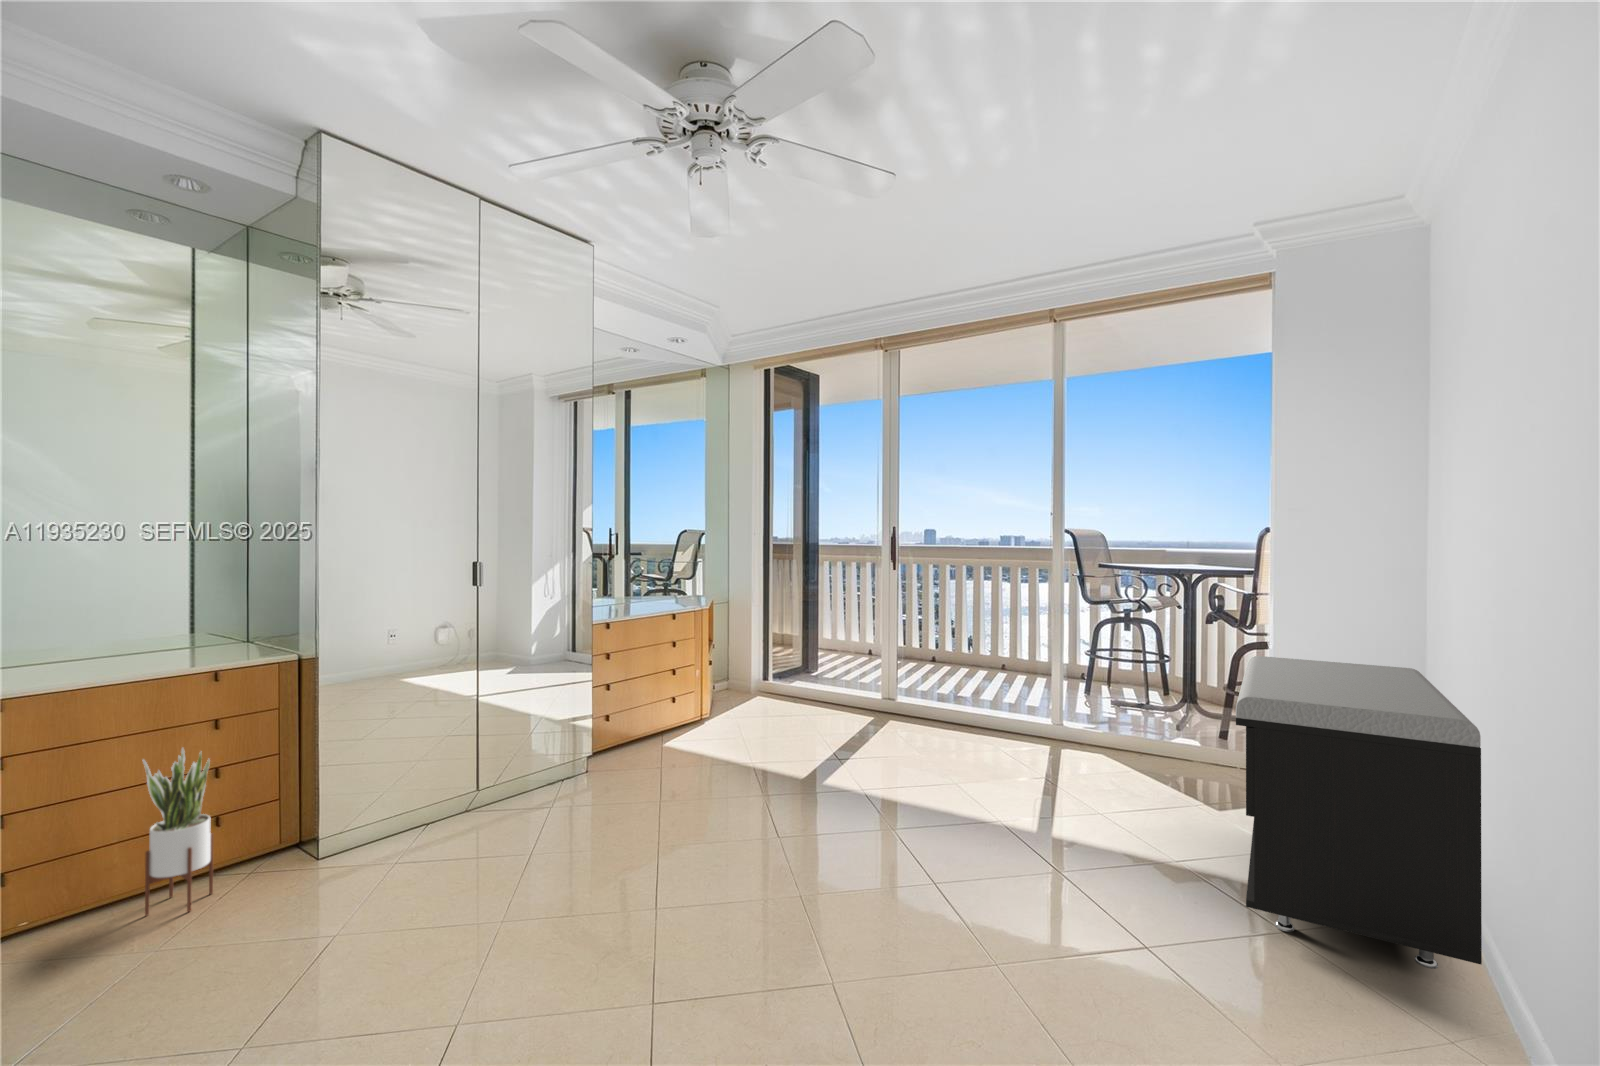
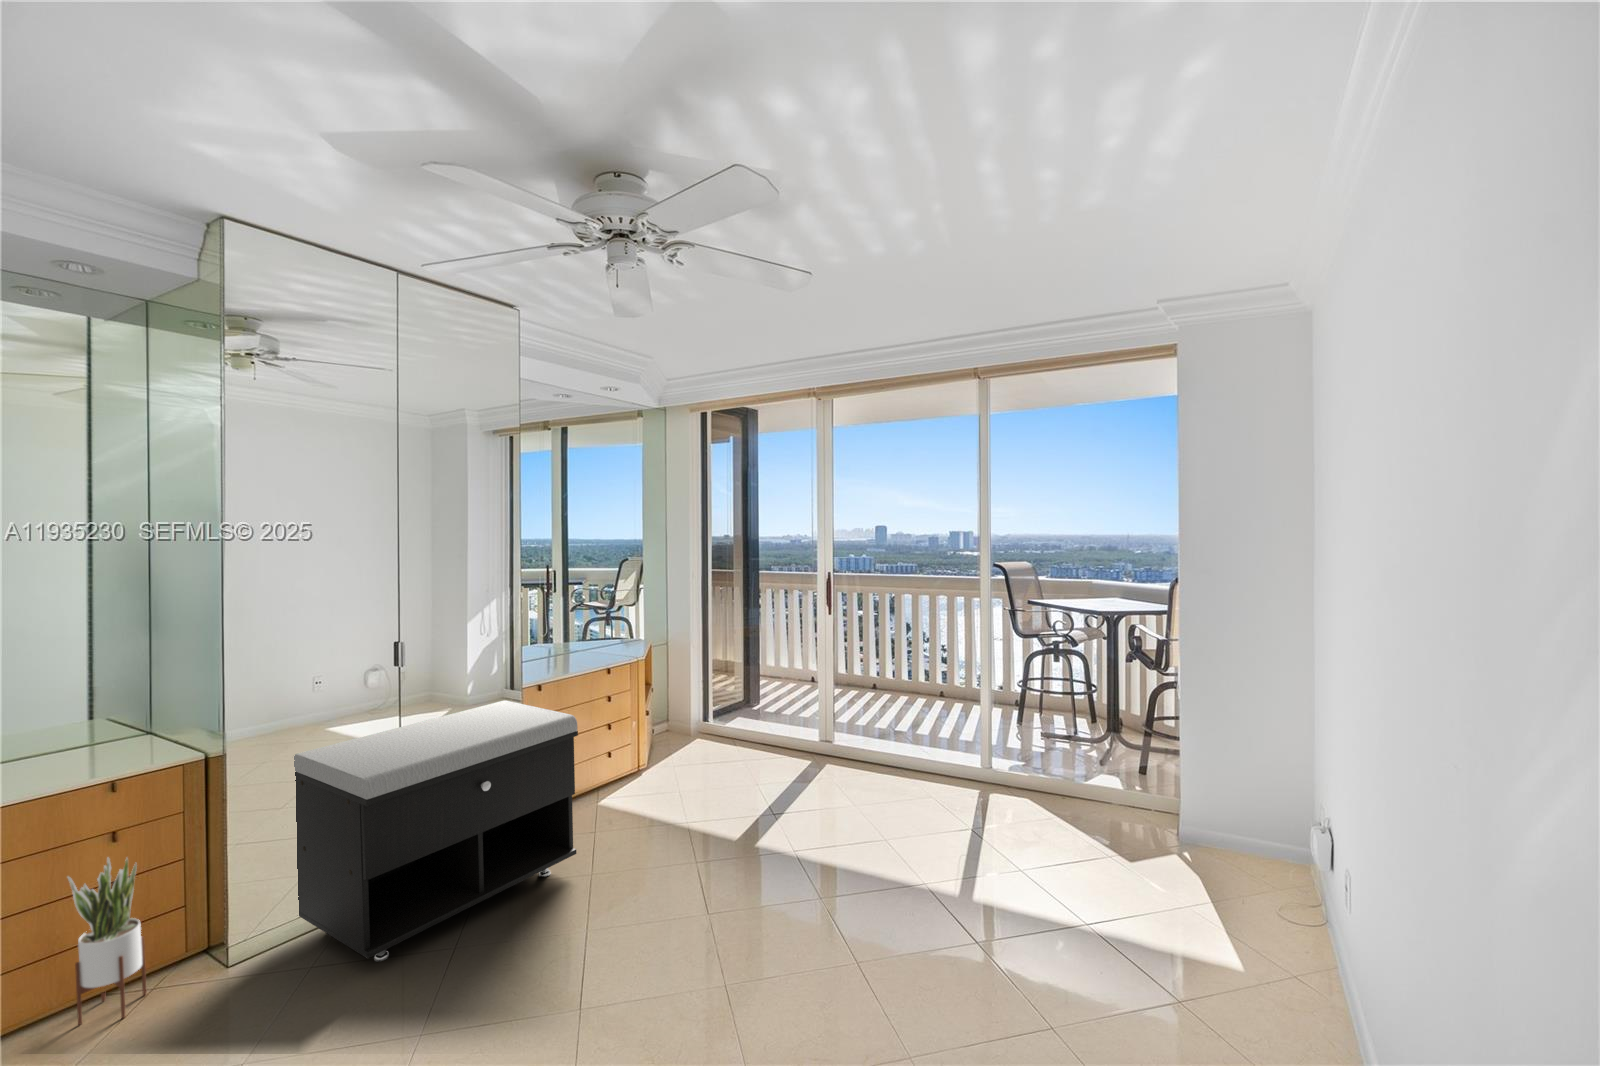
storage bench: present [1236,656,1482,969] -> present [294,700,578,961]

